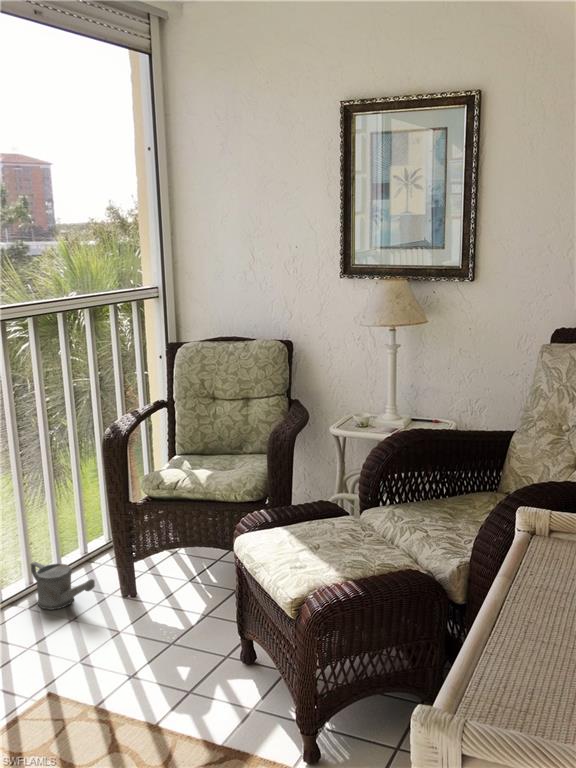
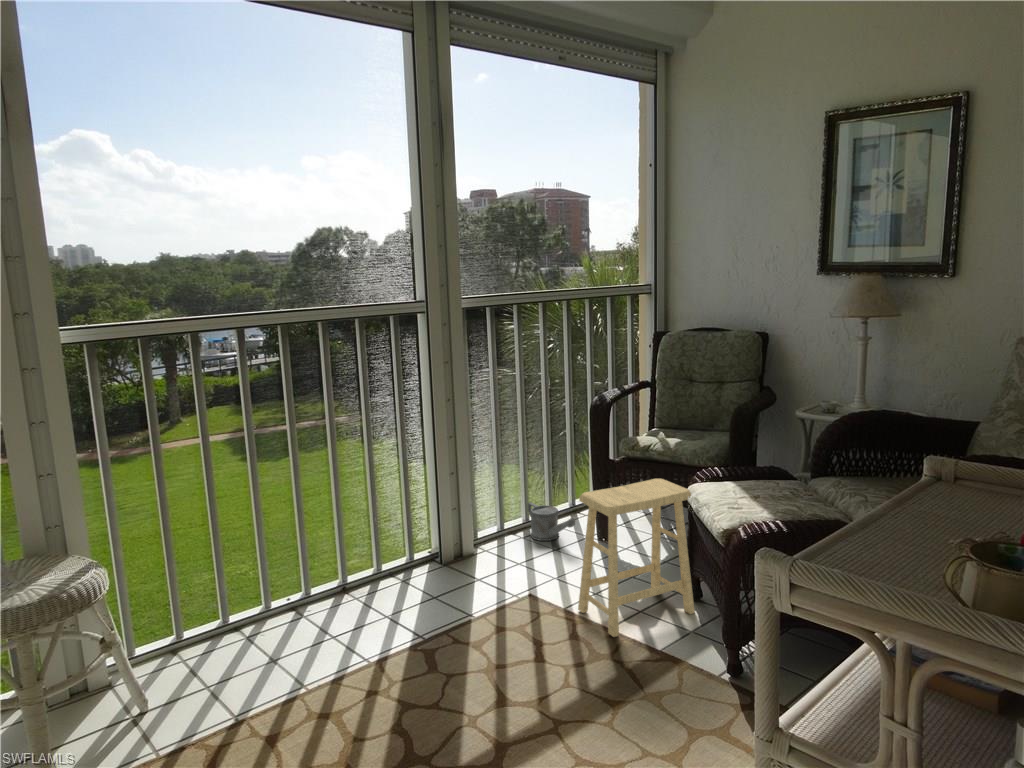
footstool: none [108,531,250,738] -> present [578,479,695,637]

